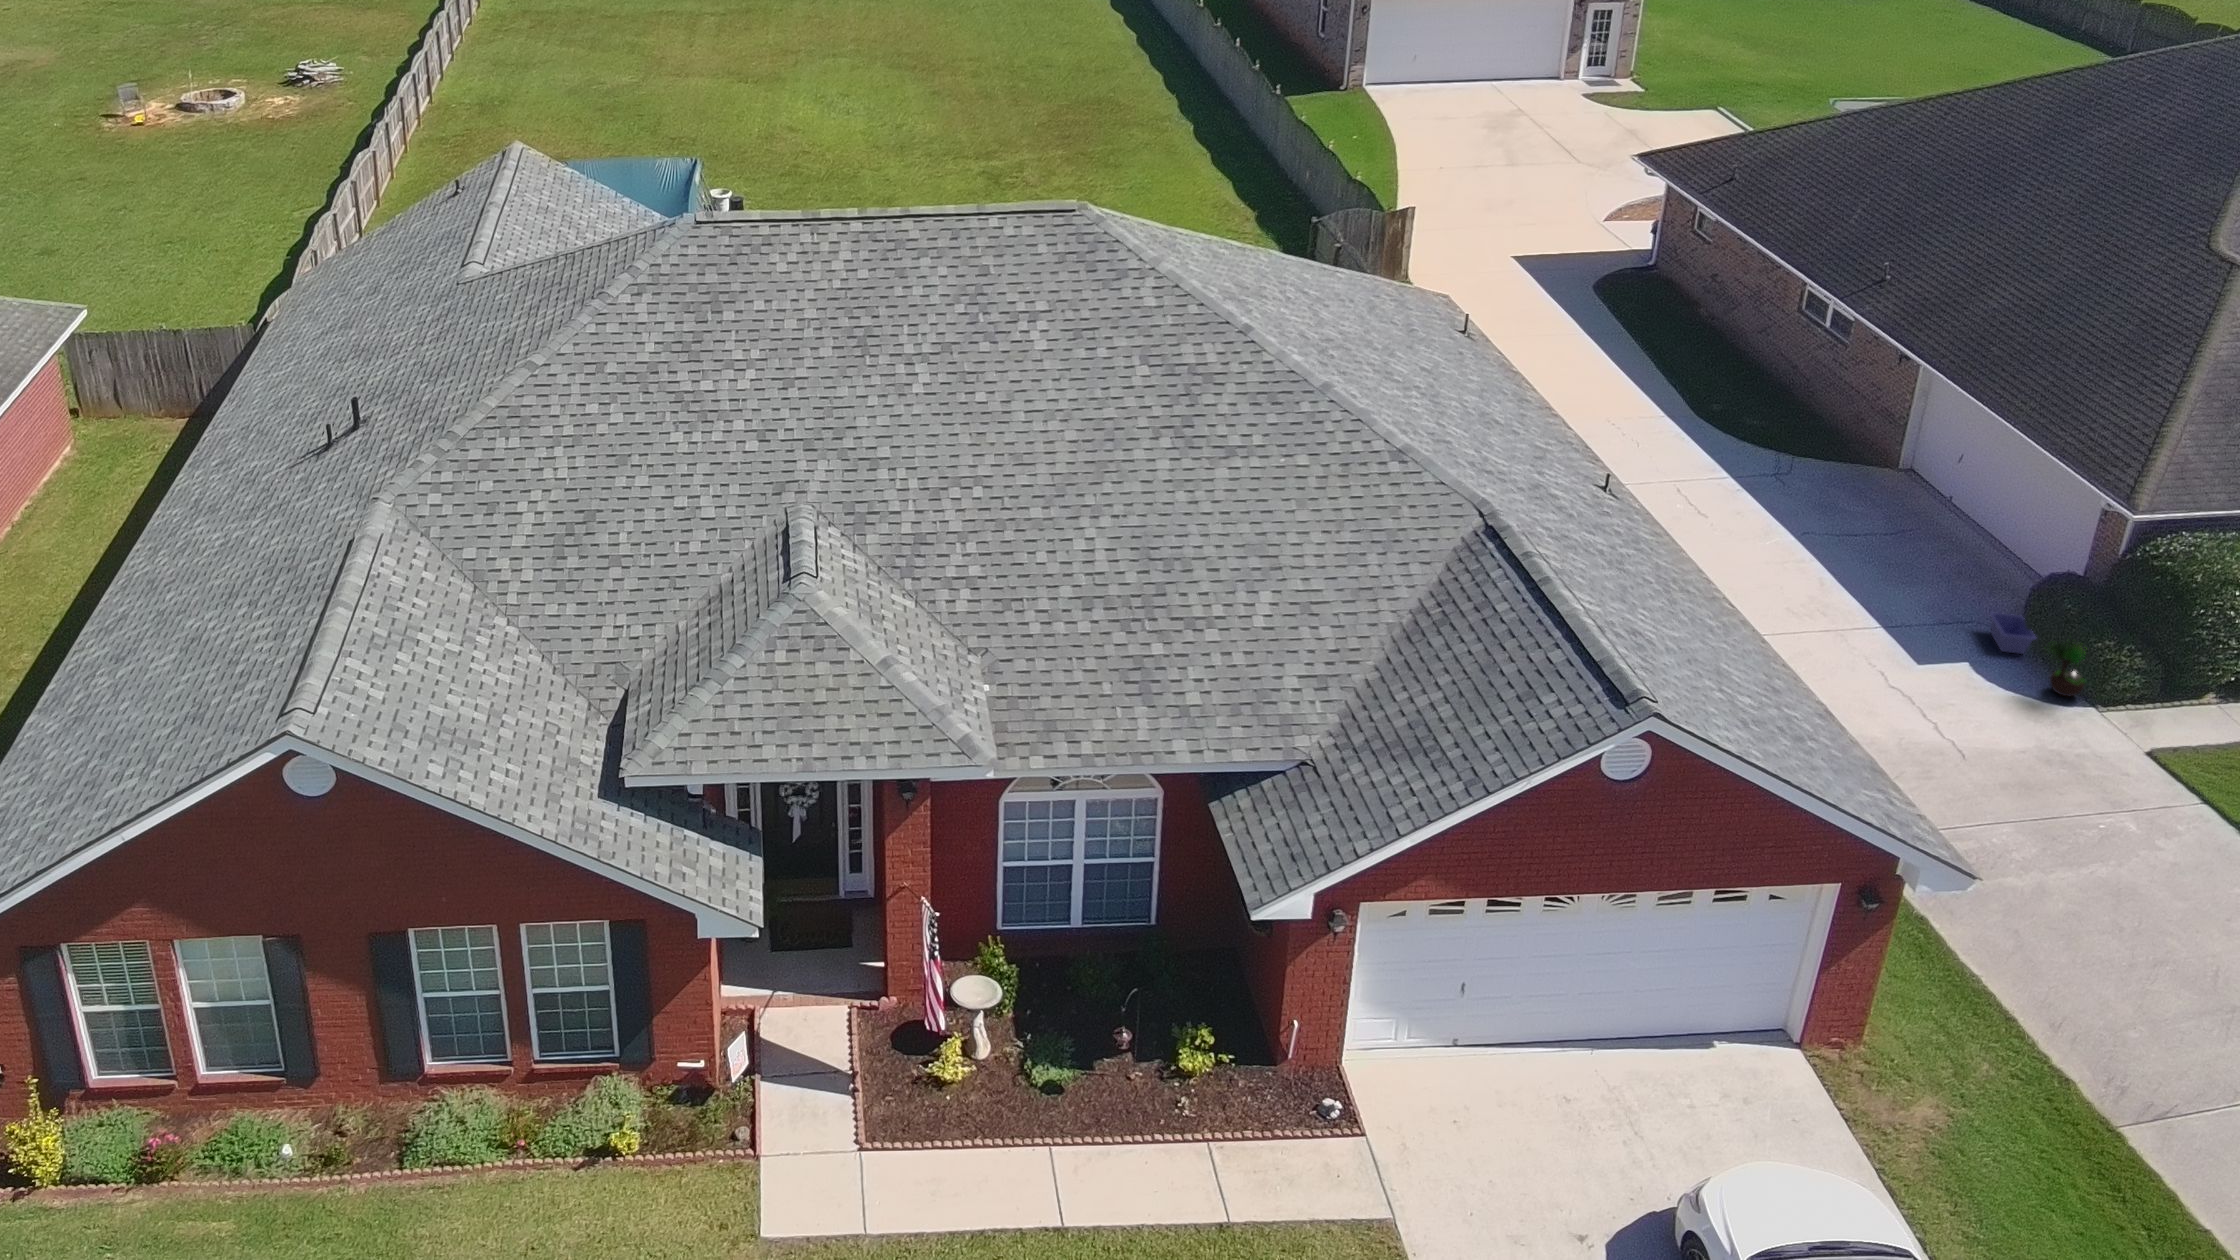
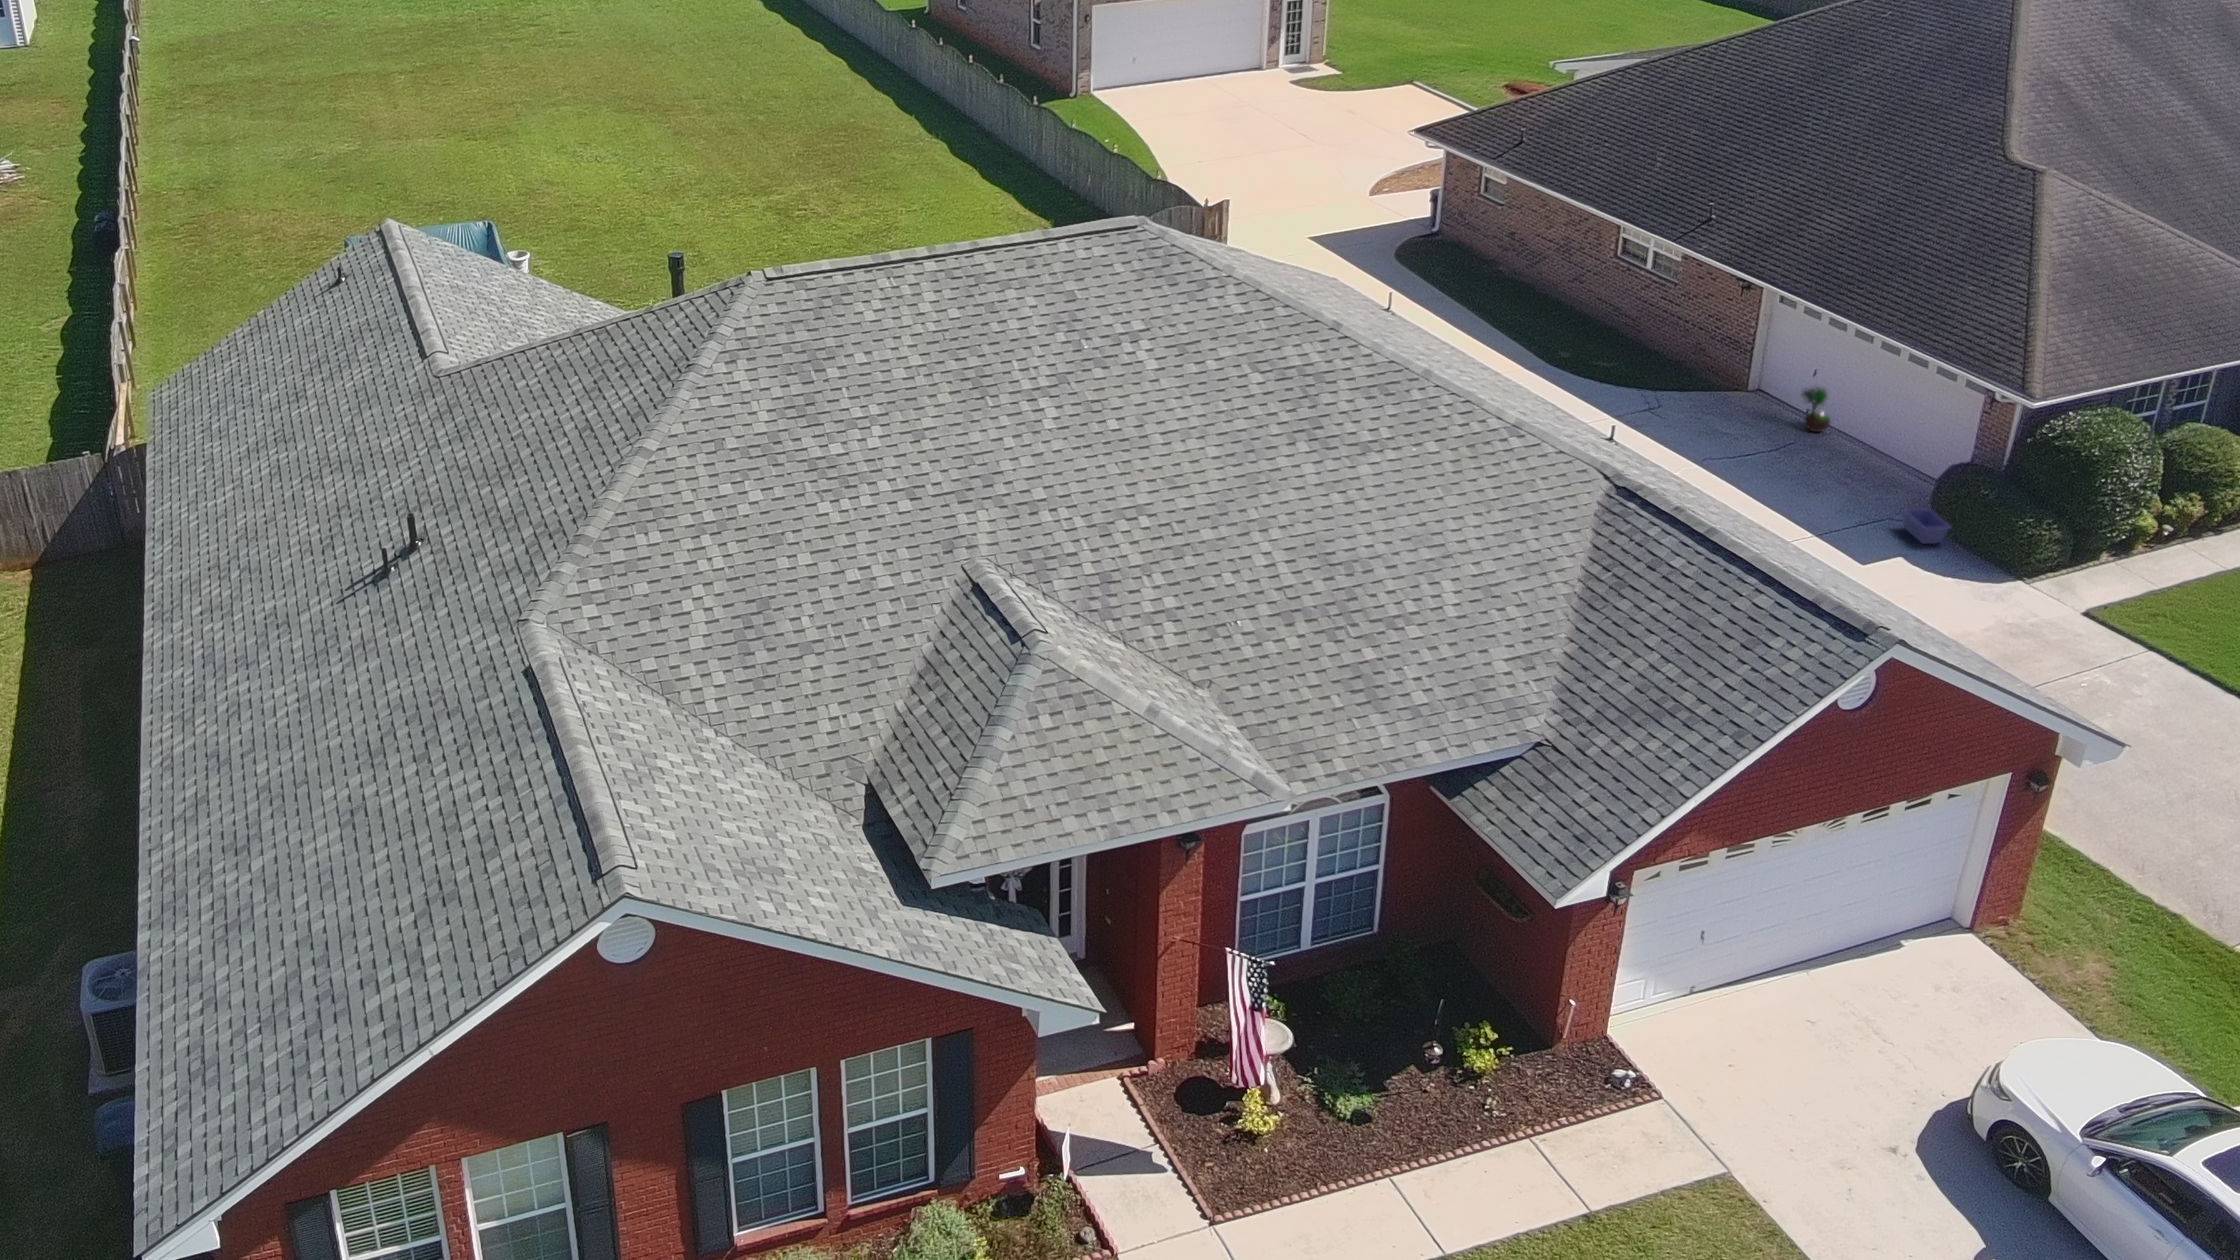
potted tree: present [2050,639,2085,696] -> present [1801,387,1831,432]

